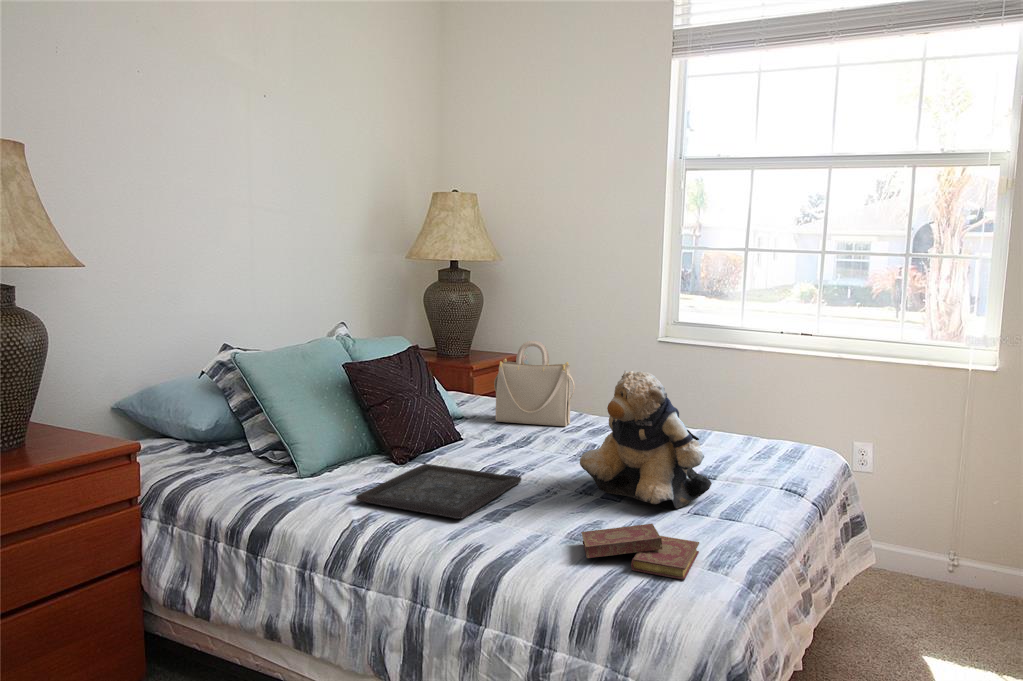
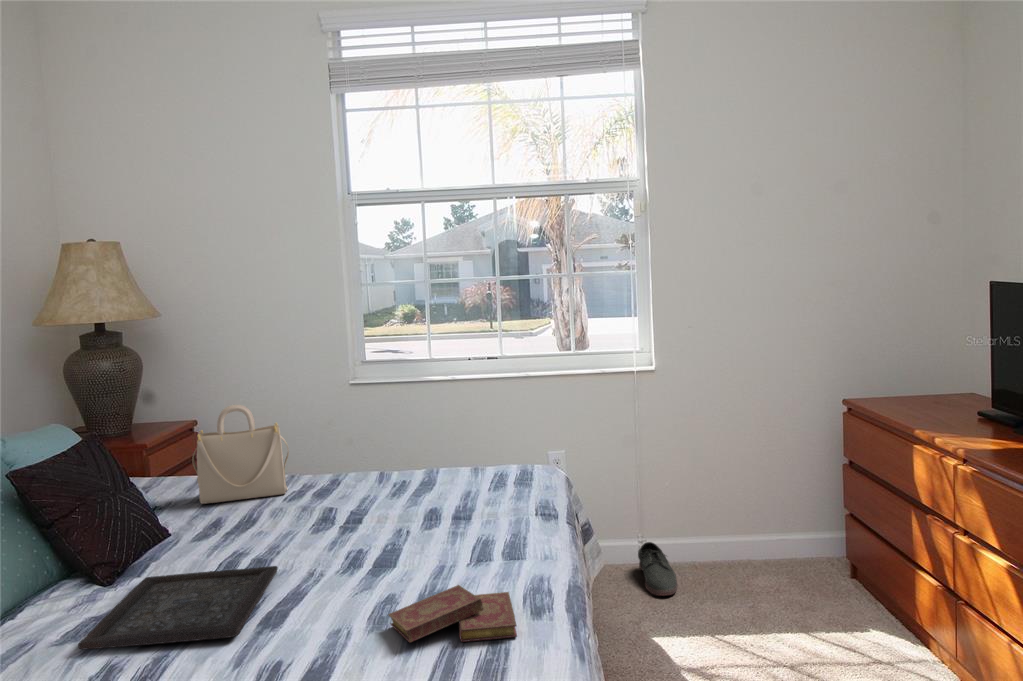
teddy bear: present [580,370,712,508] -> none [345,424,483,562]
shoe: none [942,562,985,624] -> present [638,542,677,596]

